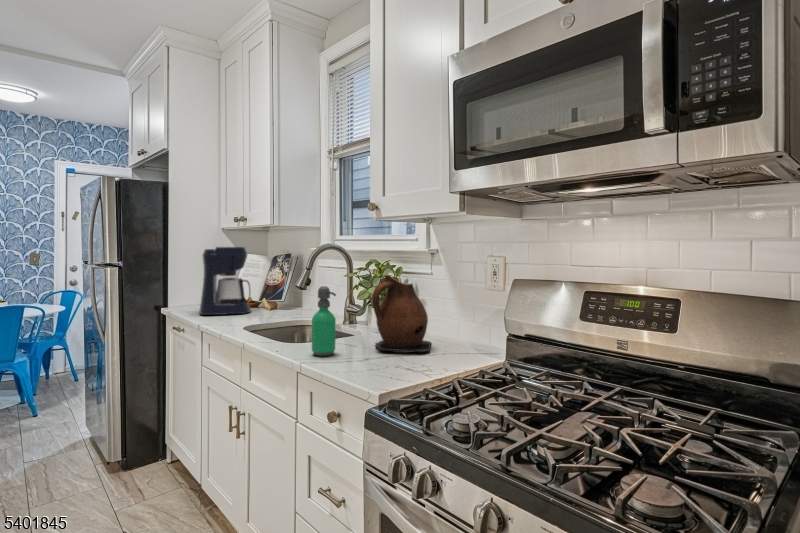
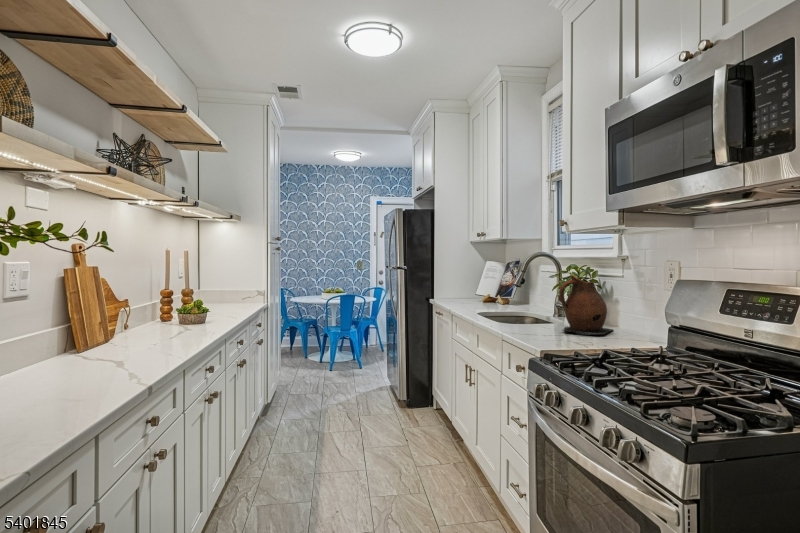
coffee maker: present [199,247,251,315] -> none [453,255,489,305]
soap dispenser: present [312,286,336,356] -> none [513,283,531,332]

